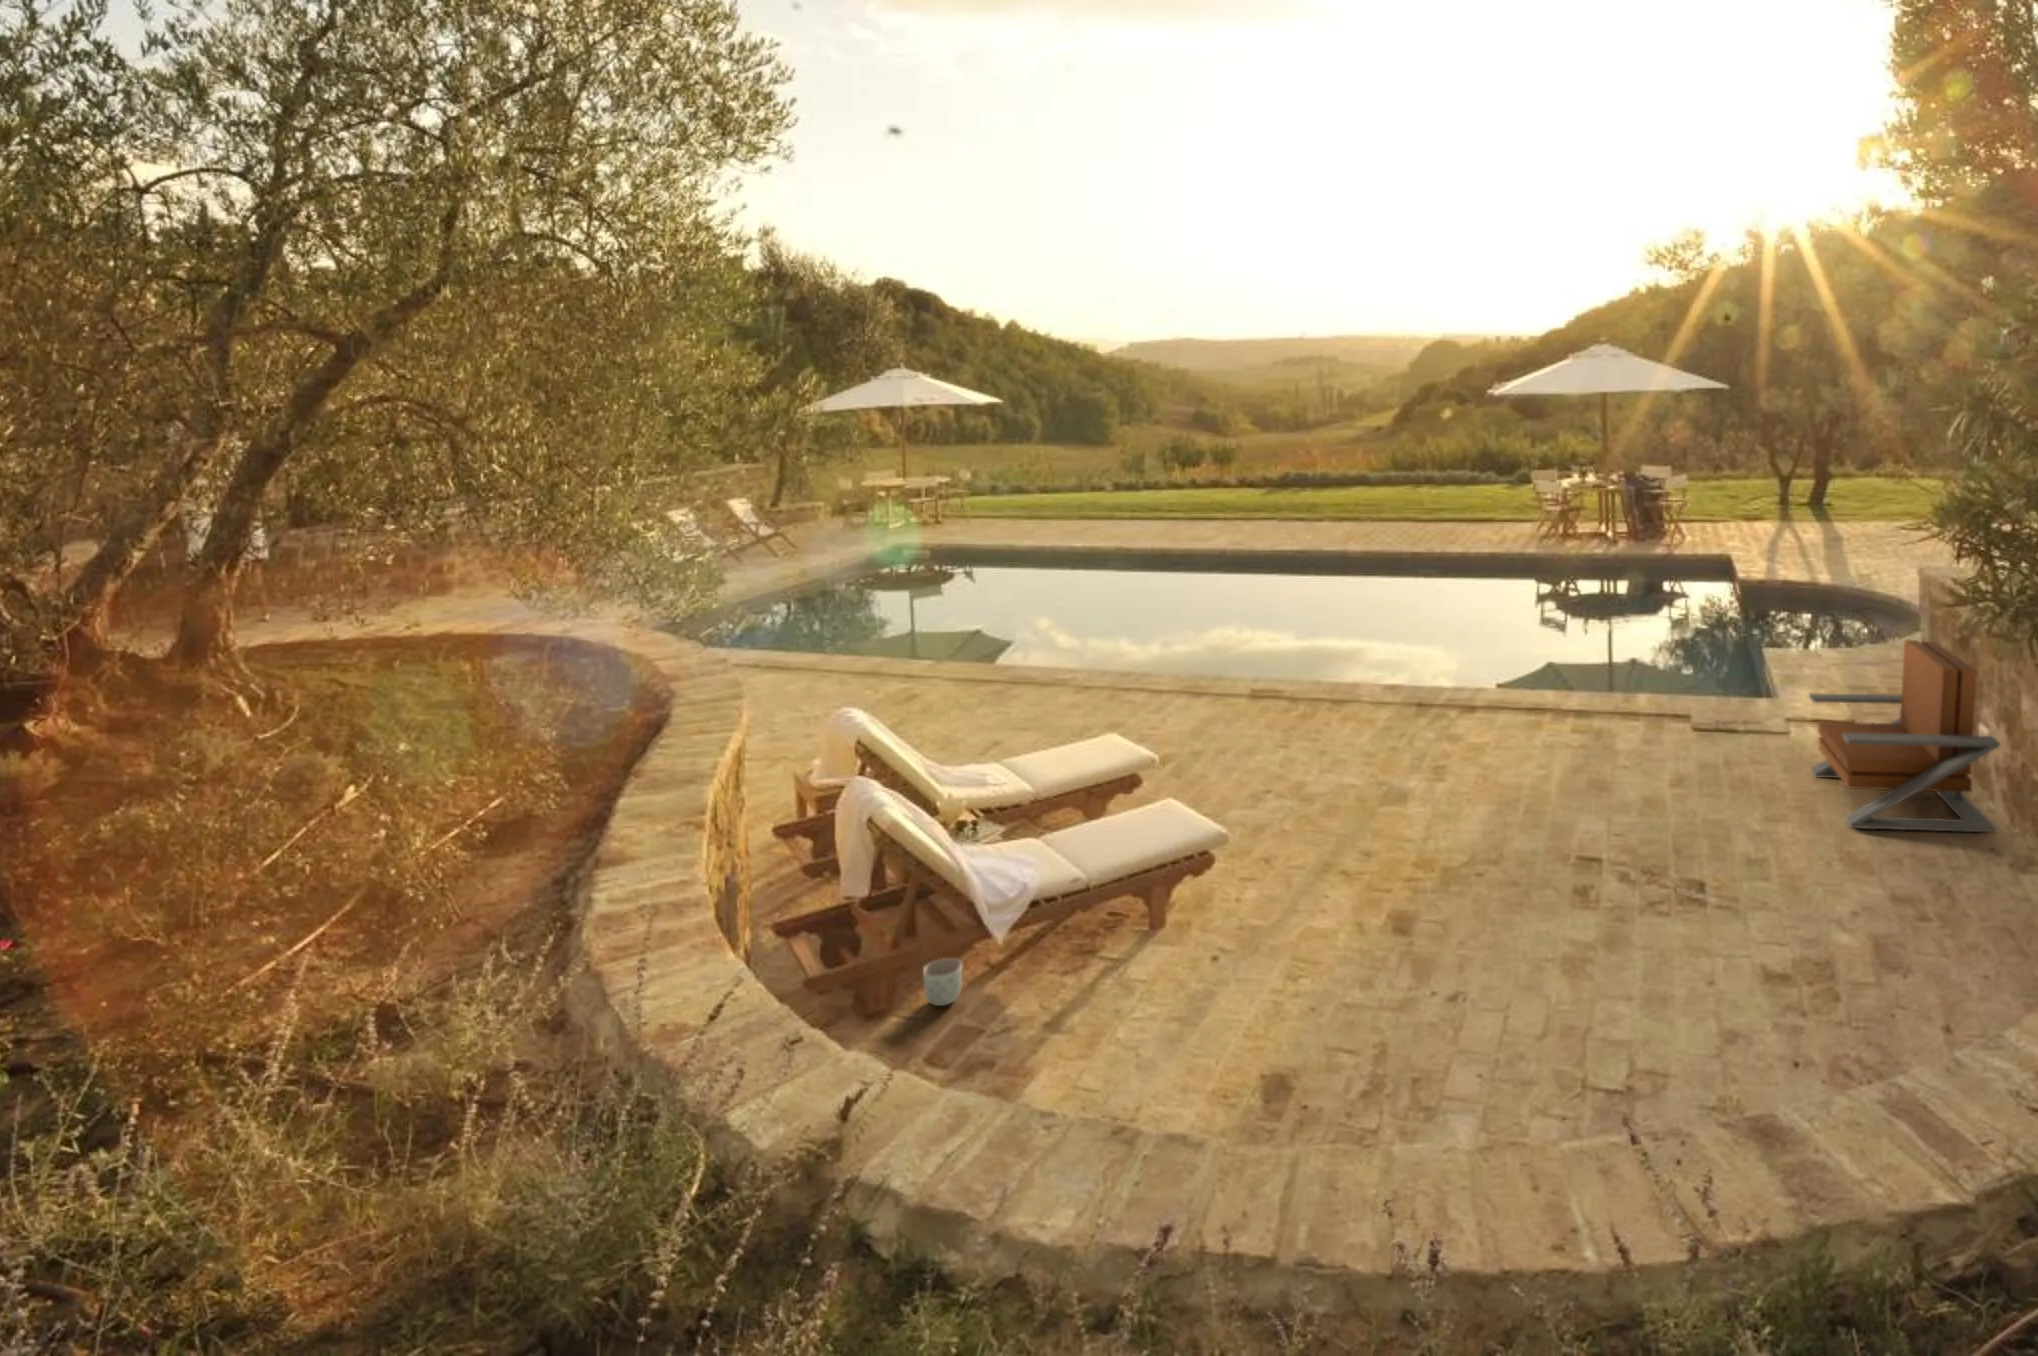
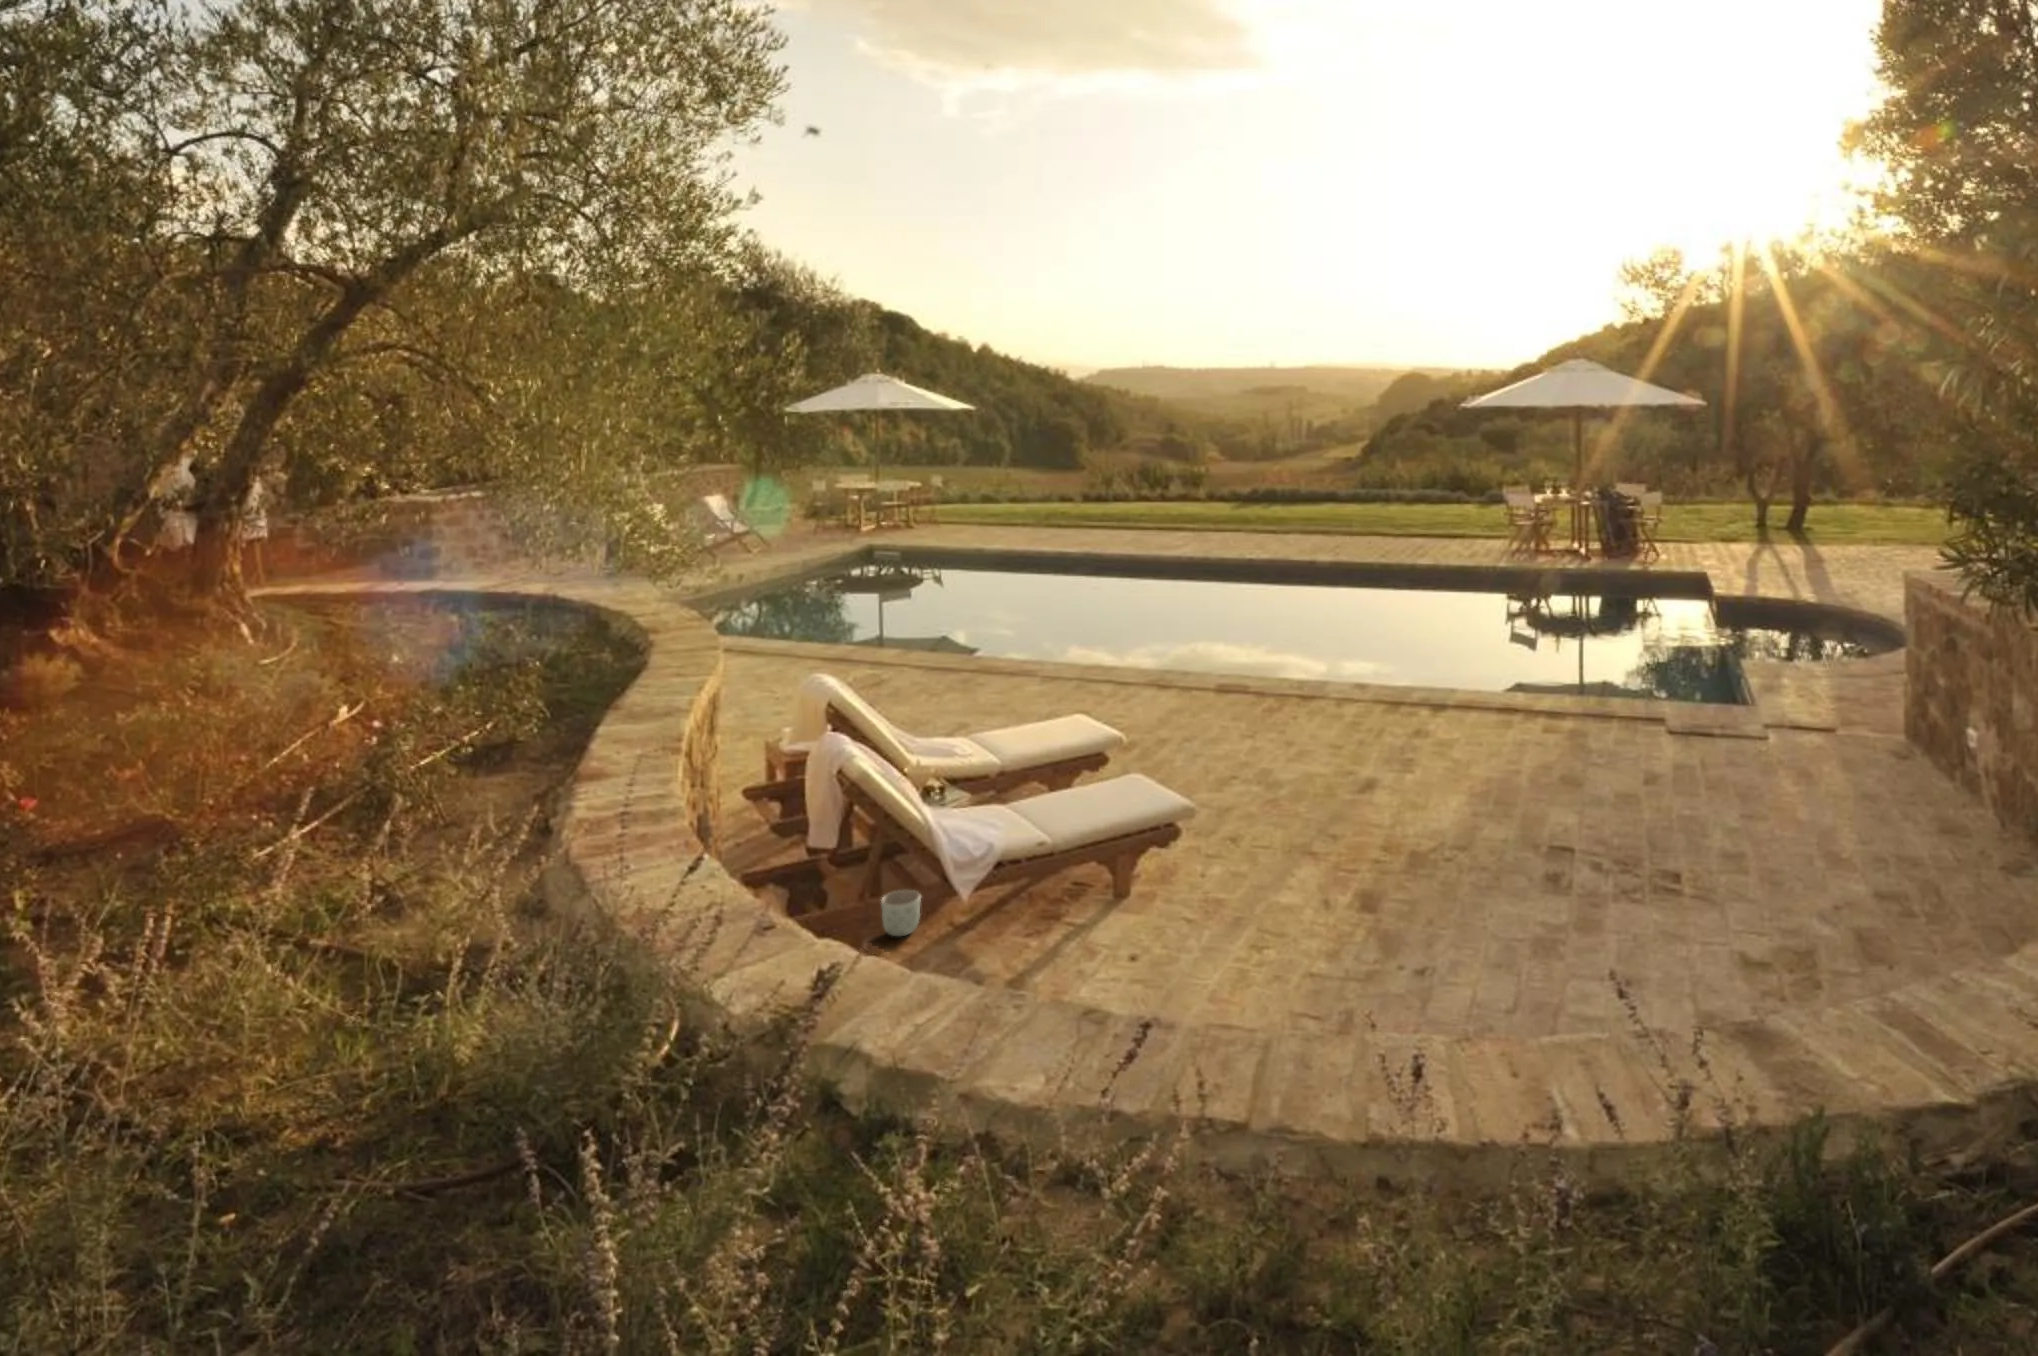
lounge chair: present [1809,640,2000,832] -> none [1797,617,2003,814]

